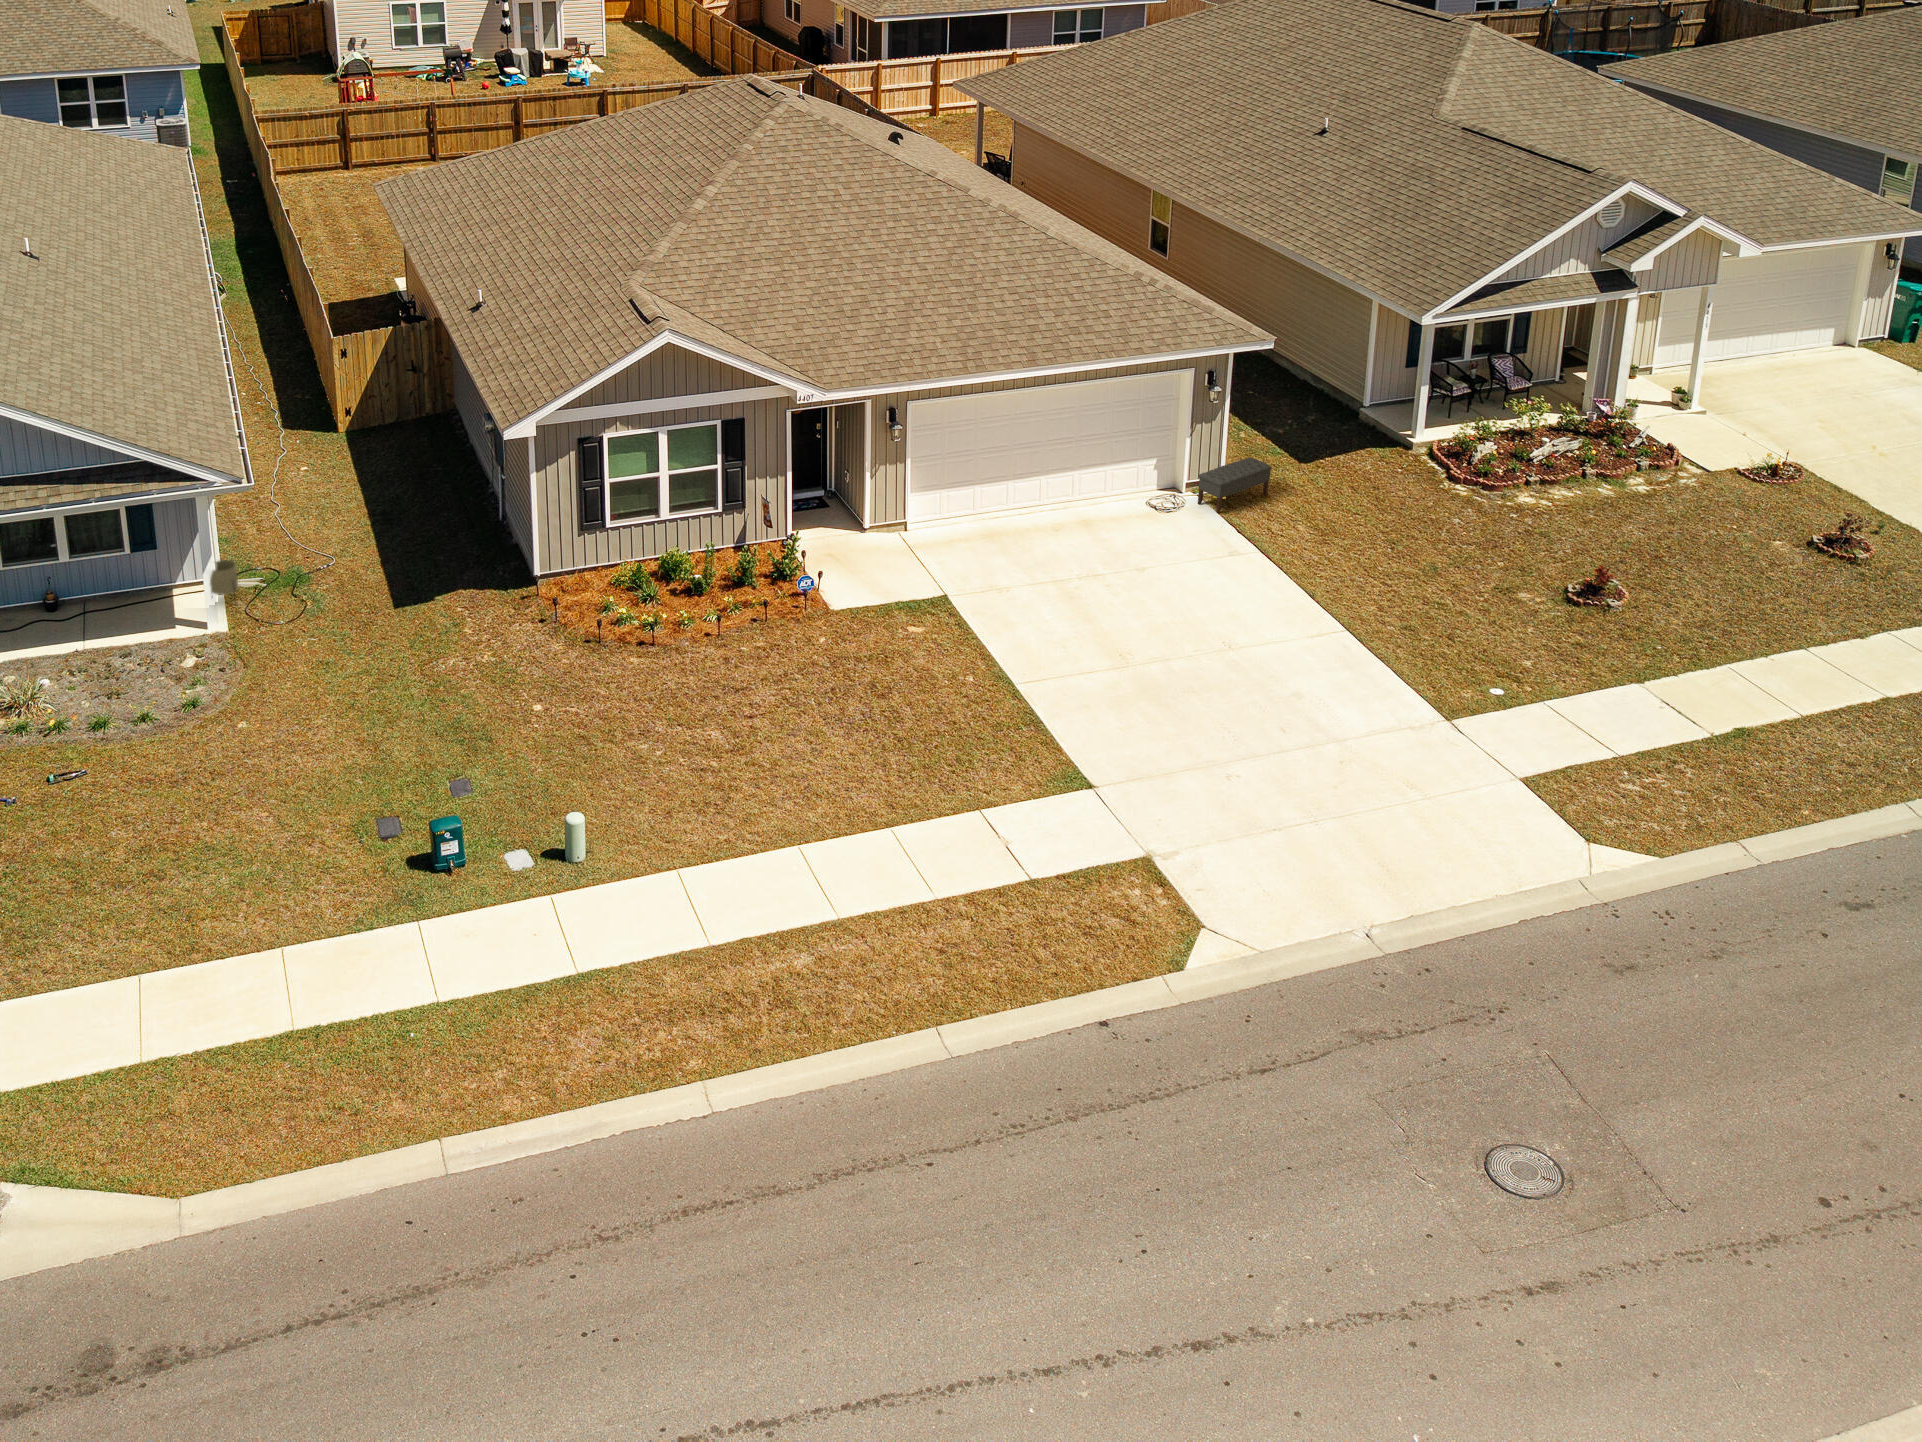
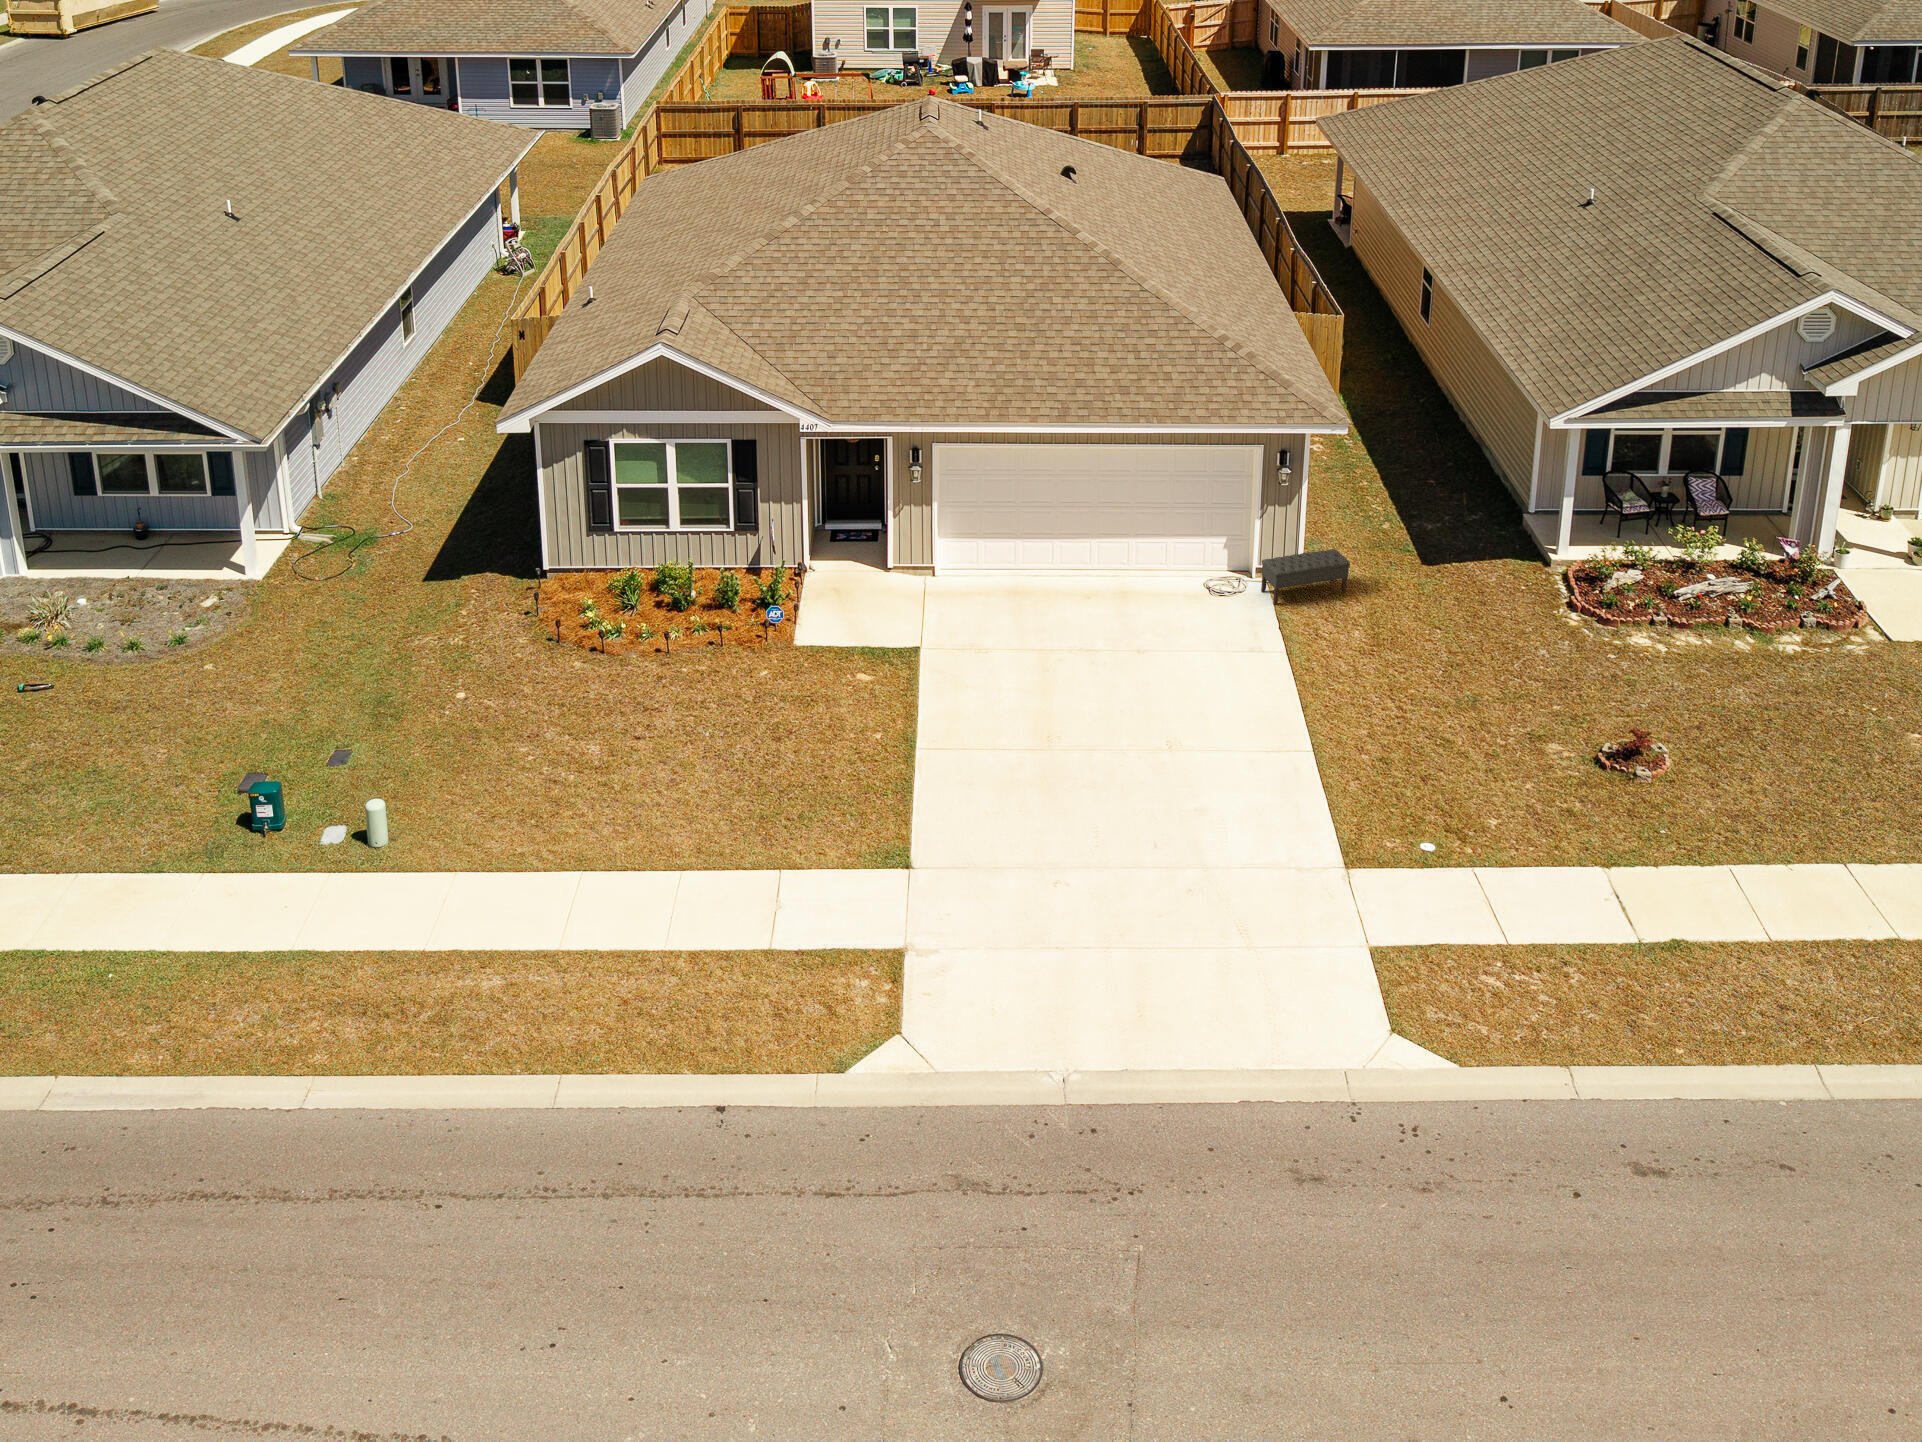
planter: present [210,560,239,595] -> none [263,512,290,554]

